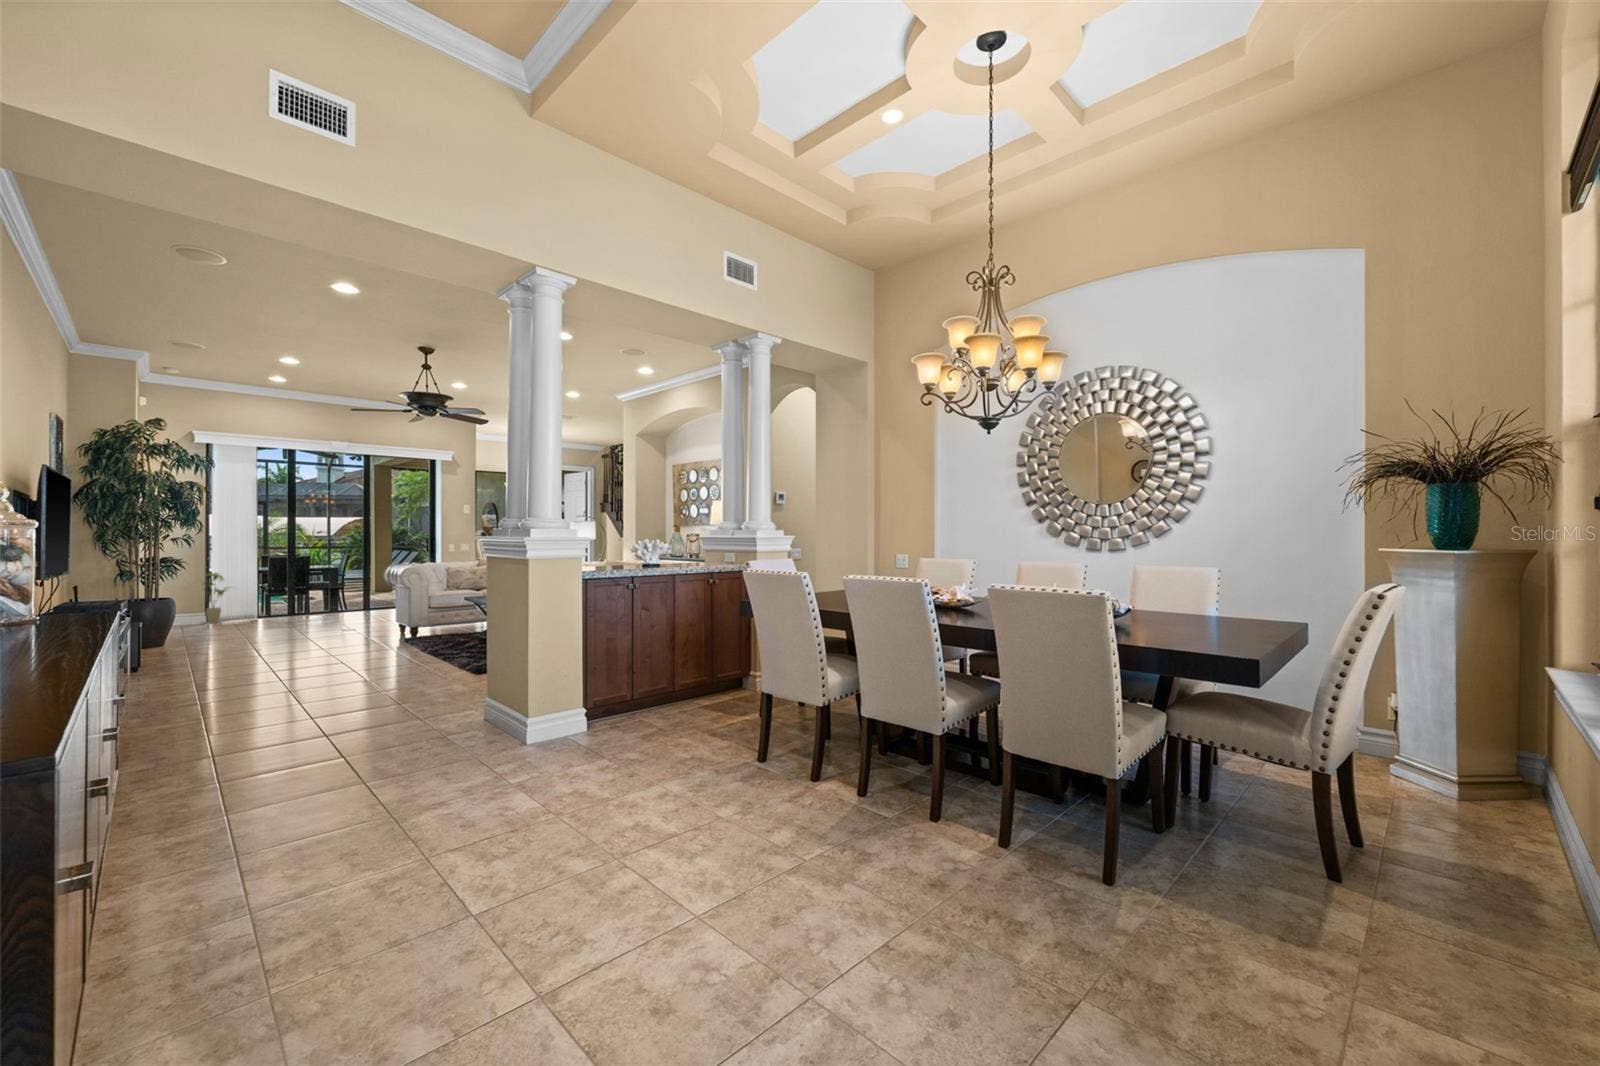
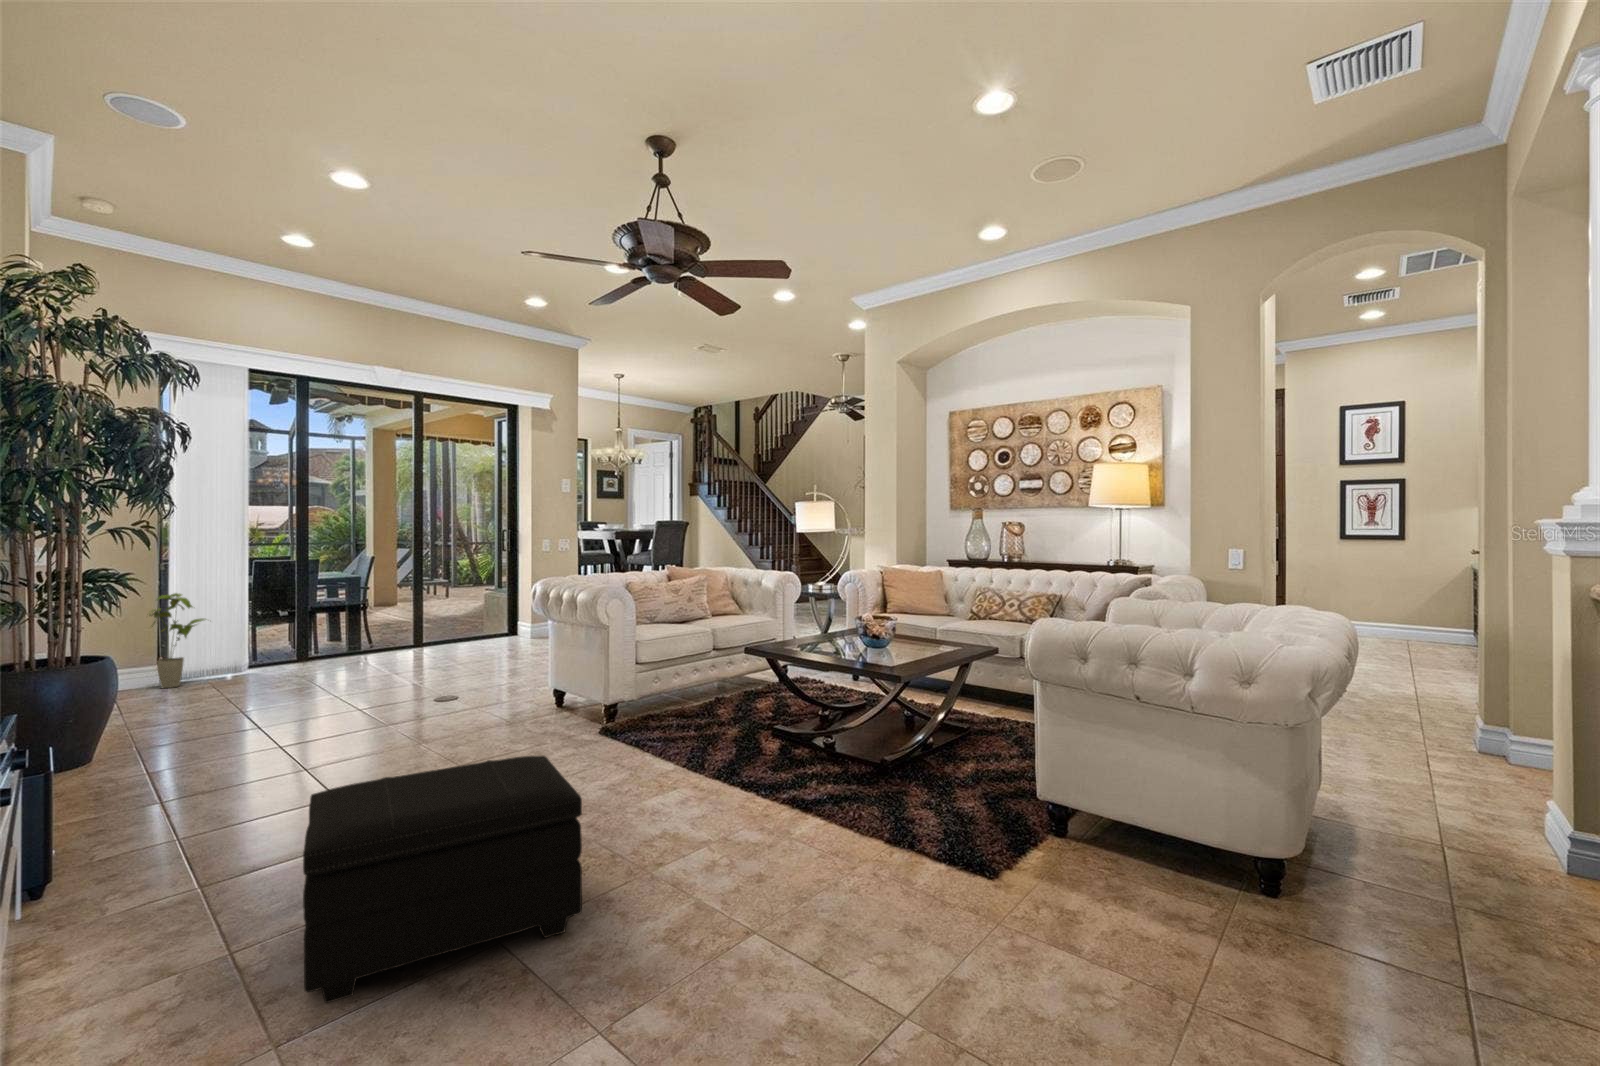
footstool: none [201,622,312,683] -> present [303,756,582,1003]

